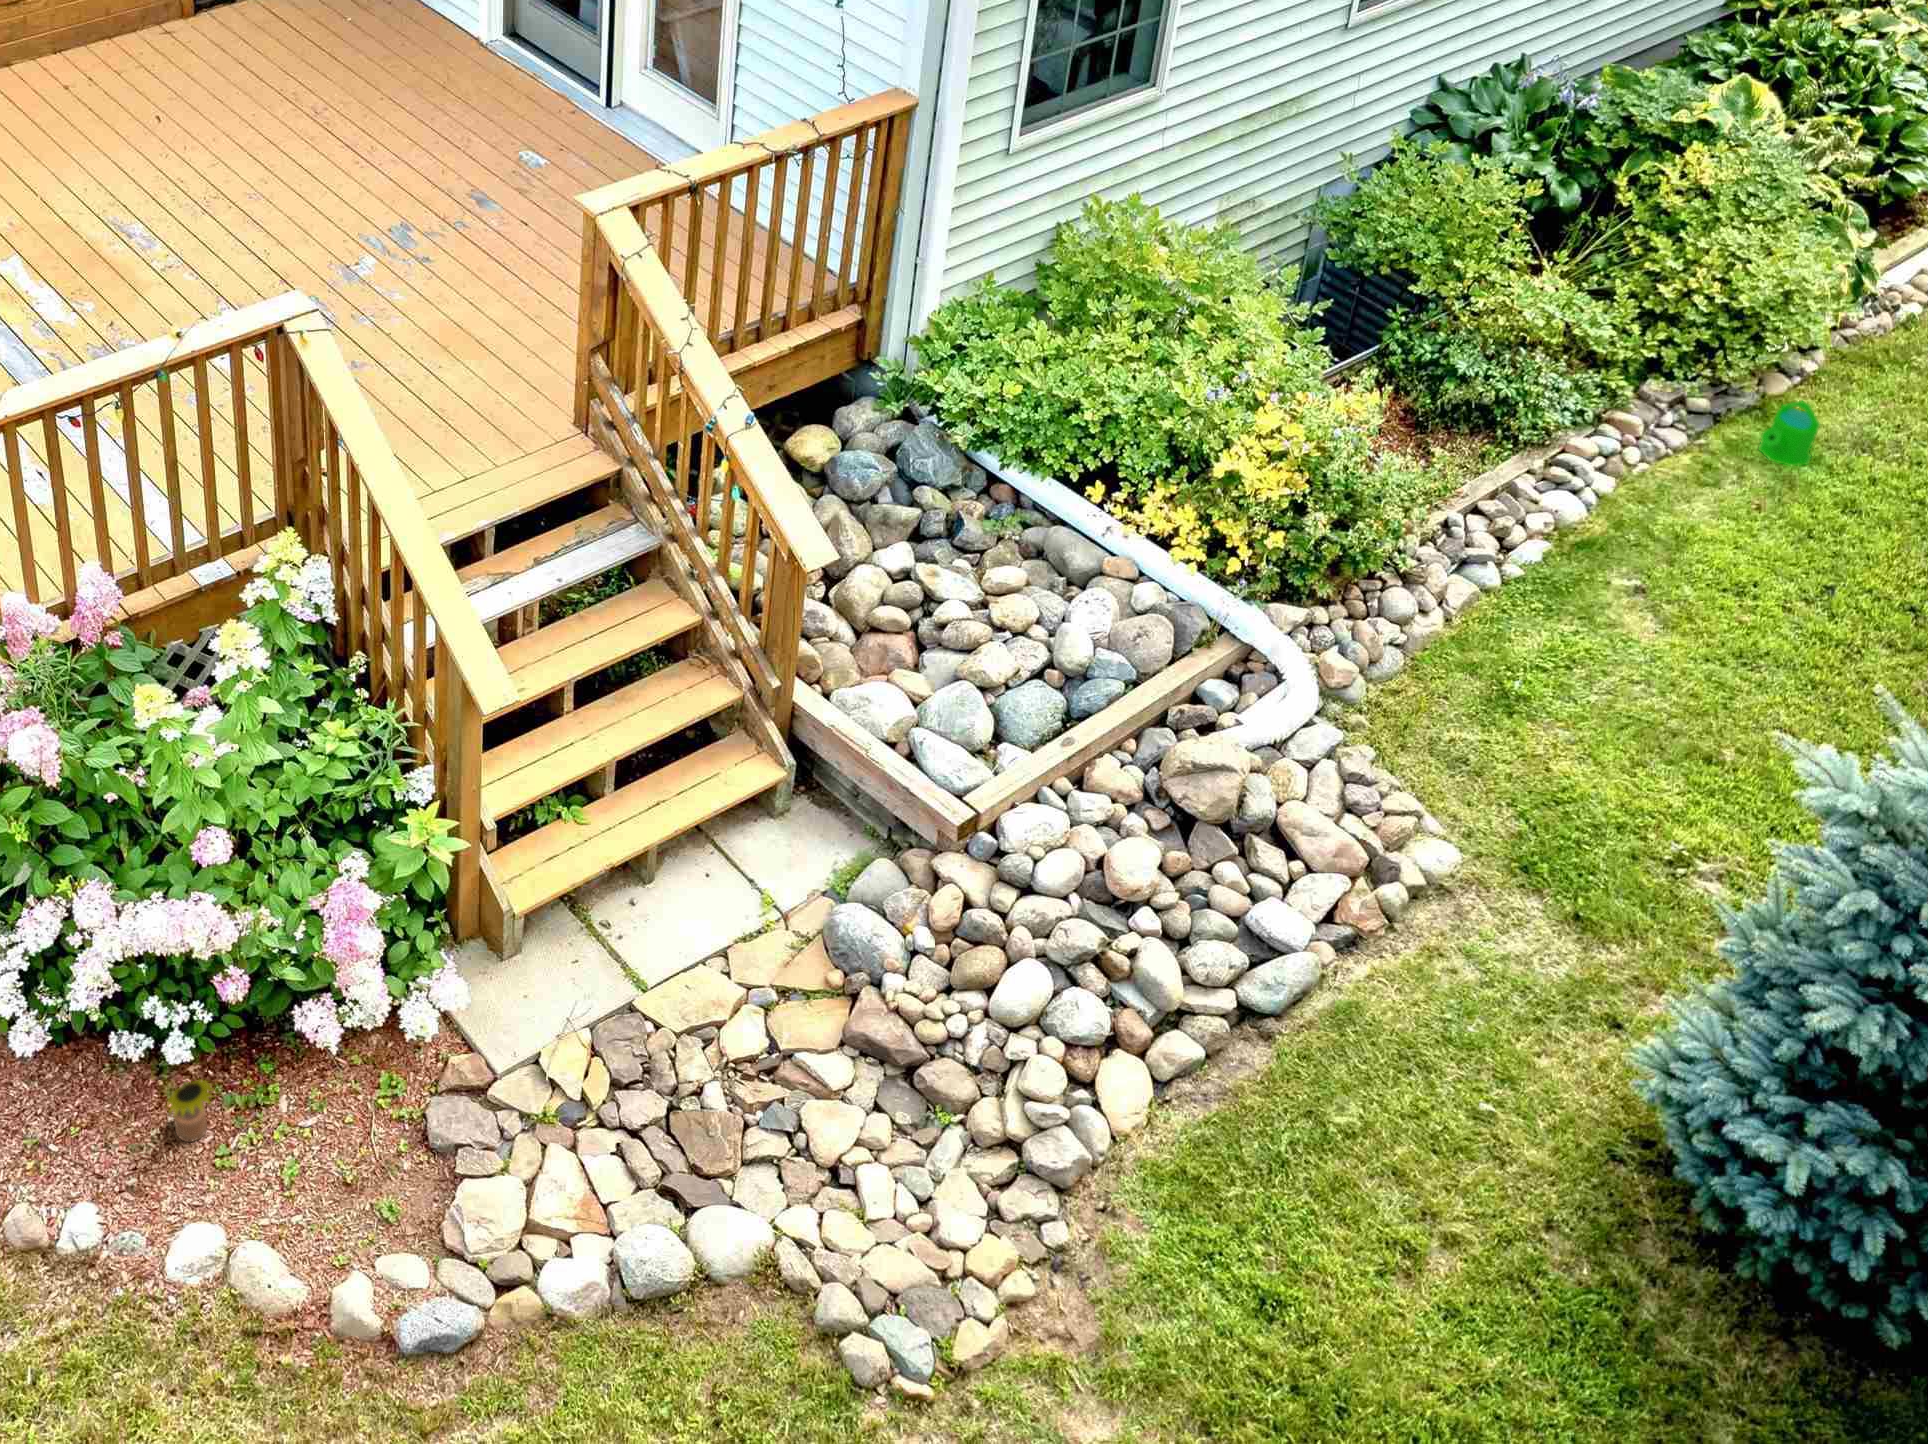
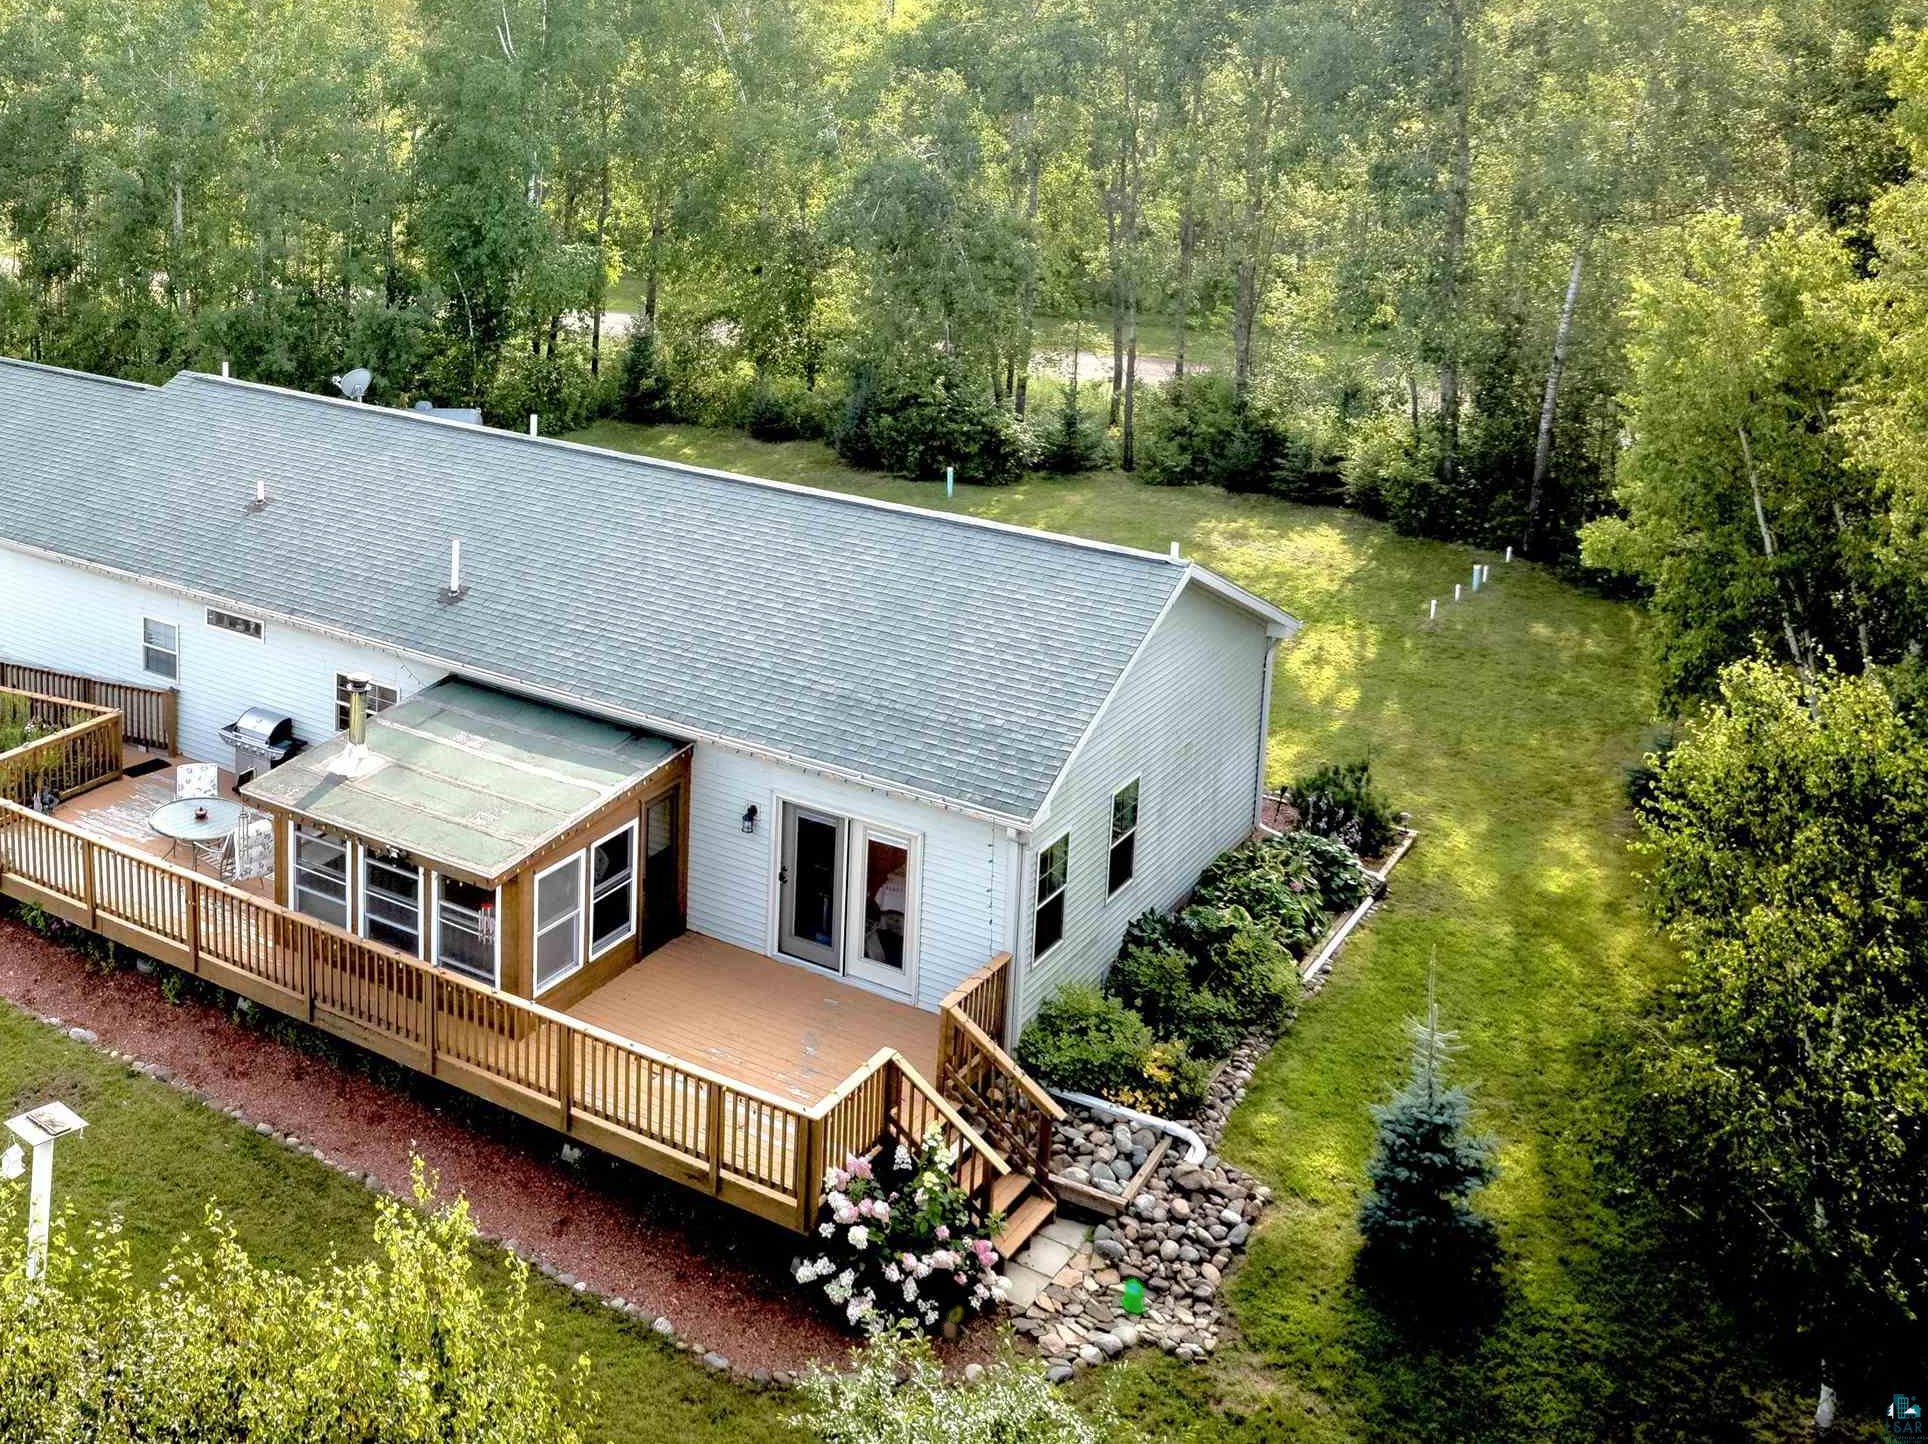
watering can: present [1759,401,1821,466] -> present [1121,1280,1145,1313]

